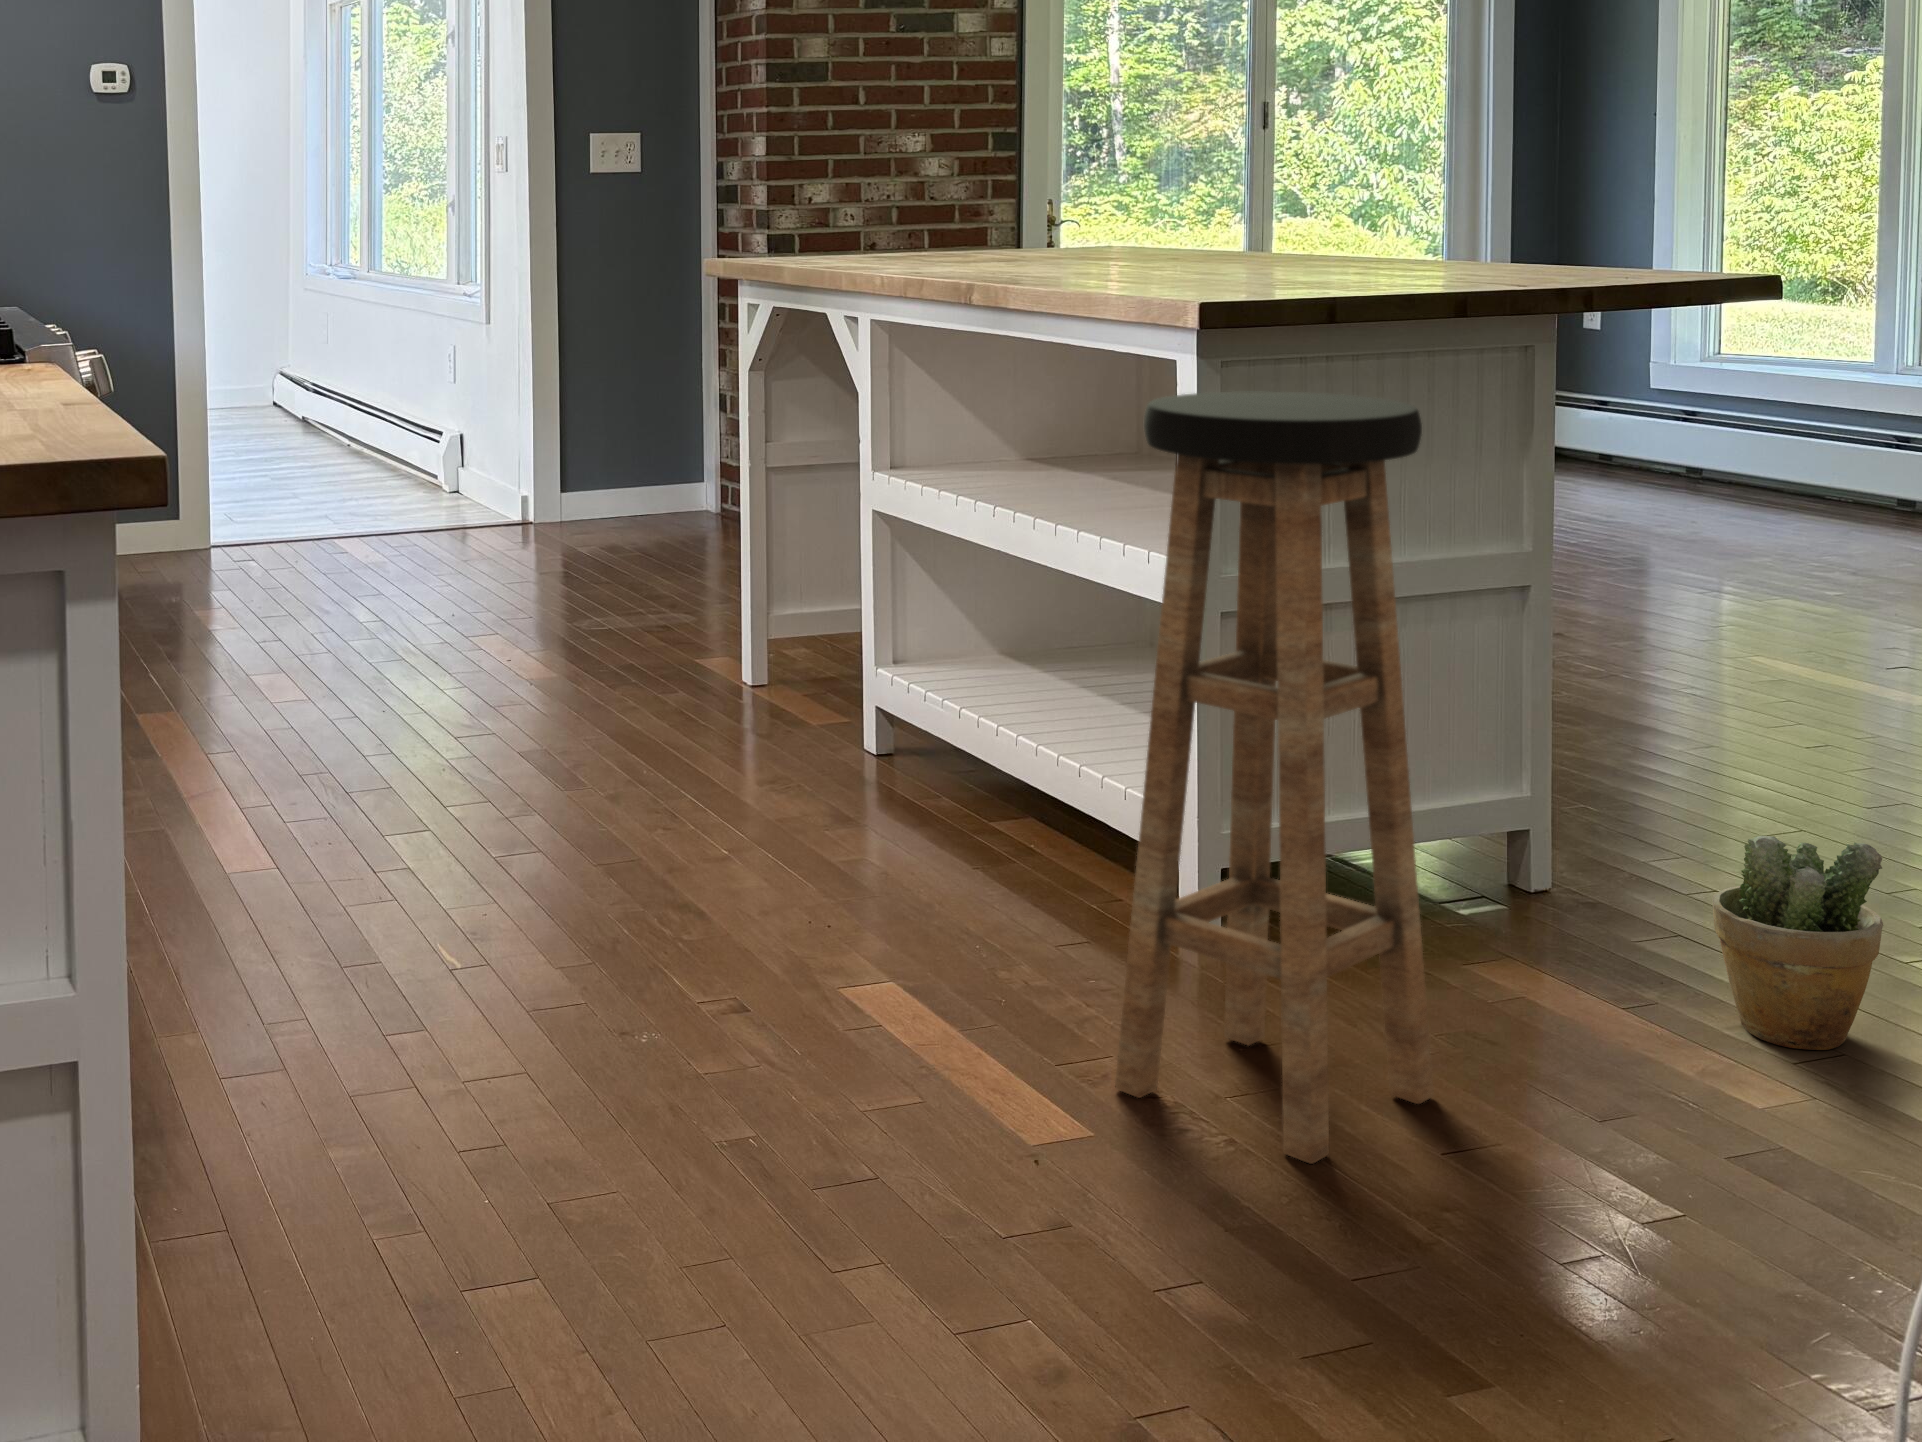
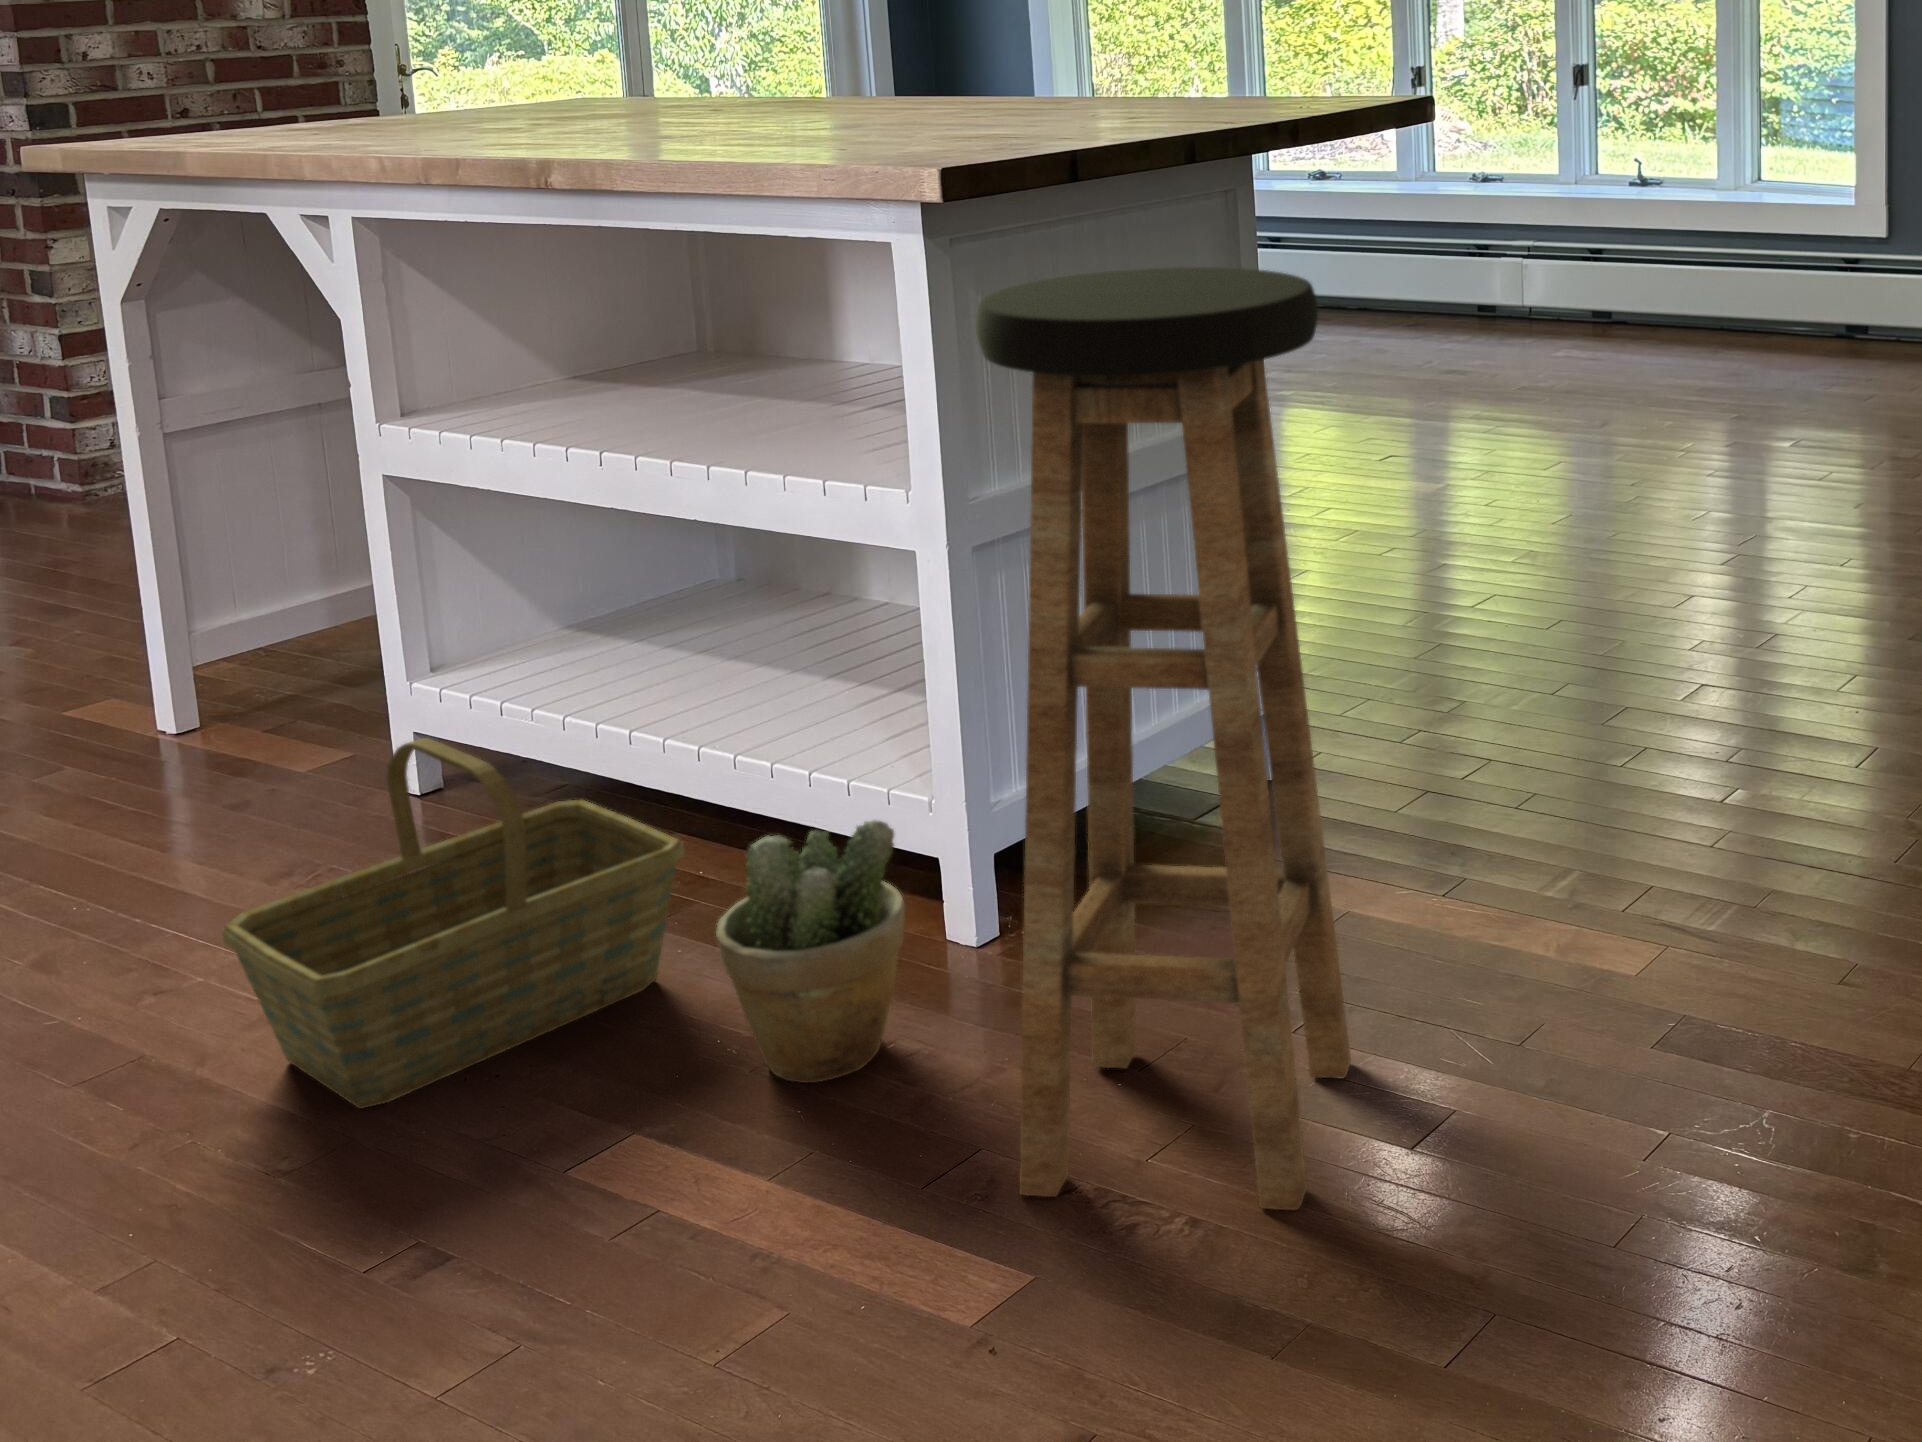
basket: none [691,683,987,919] -> present [222,738,684,1109]
potted plant: present [1712,836,1883,1050] -> present [716,820,905,1083]

